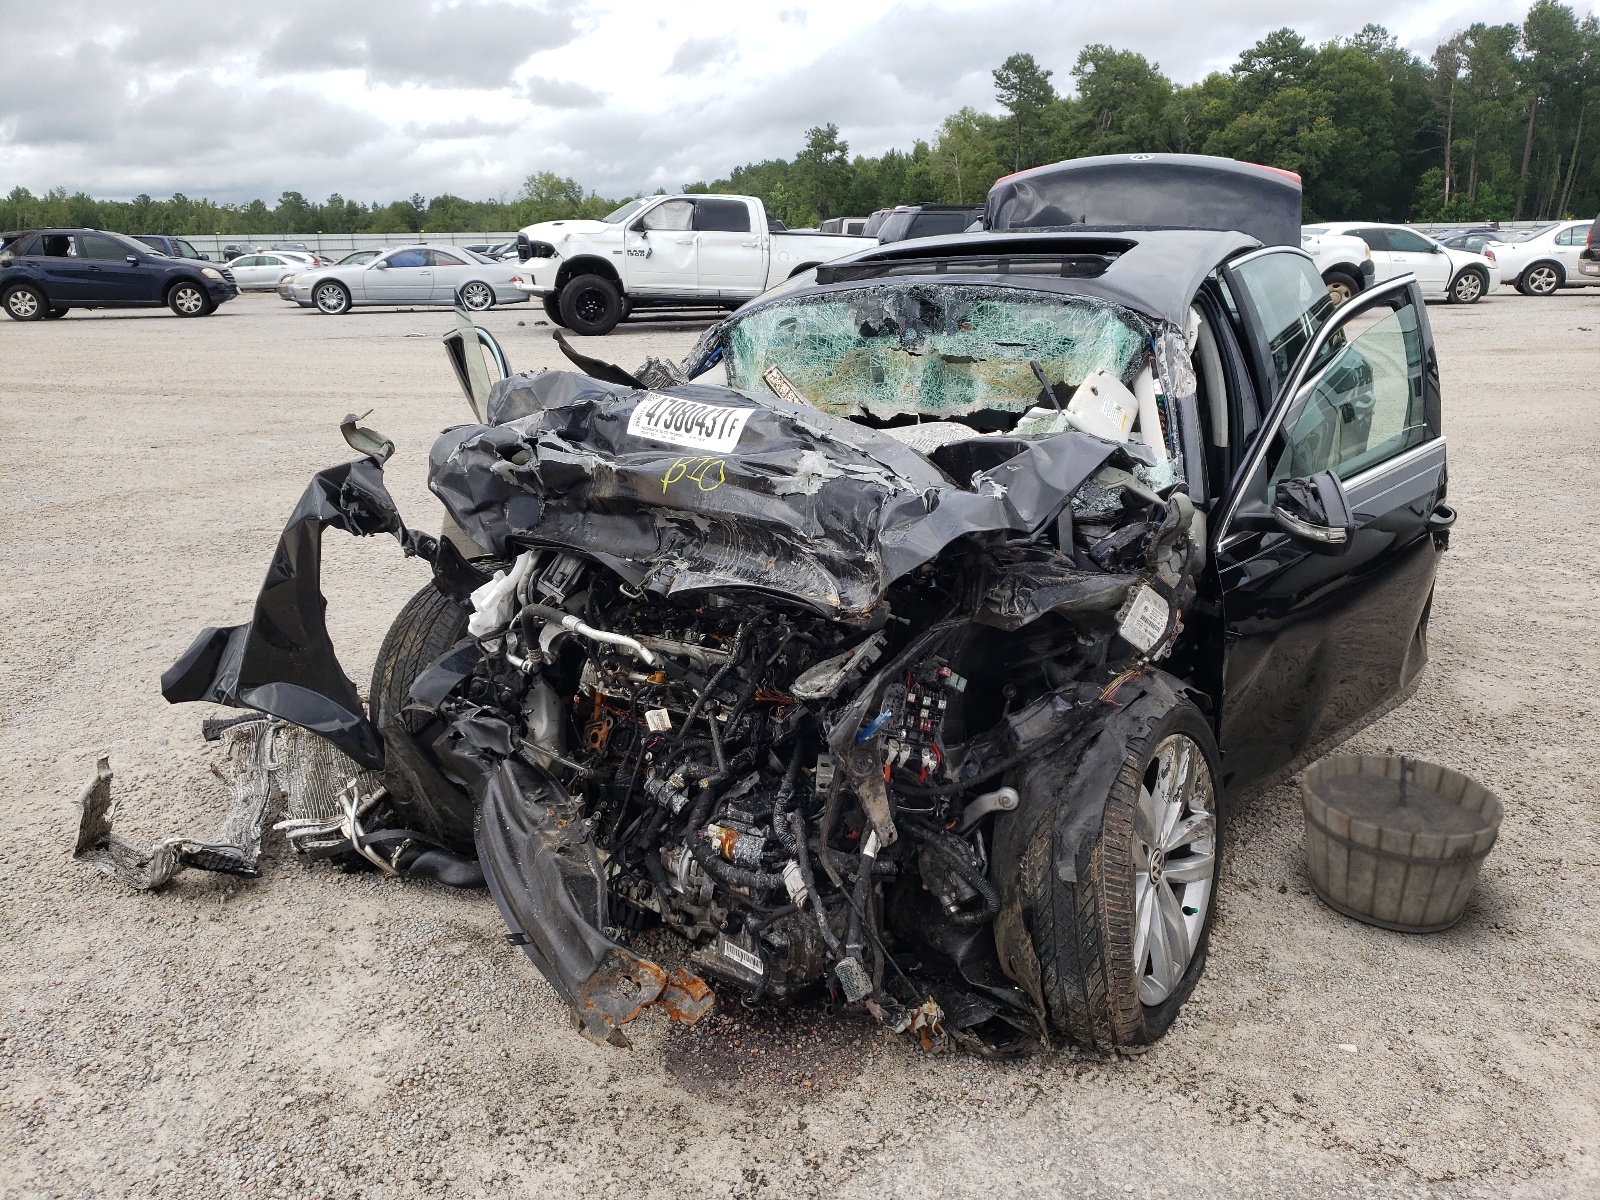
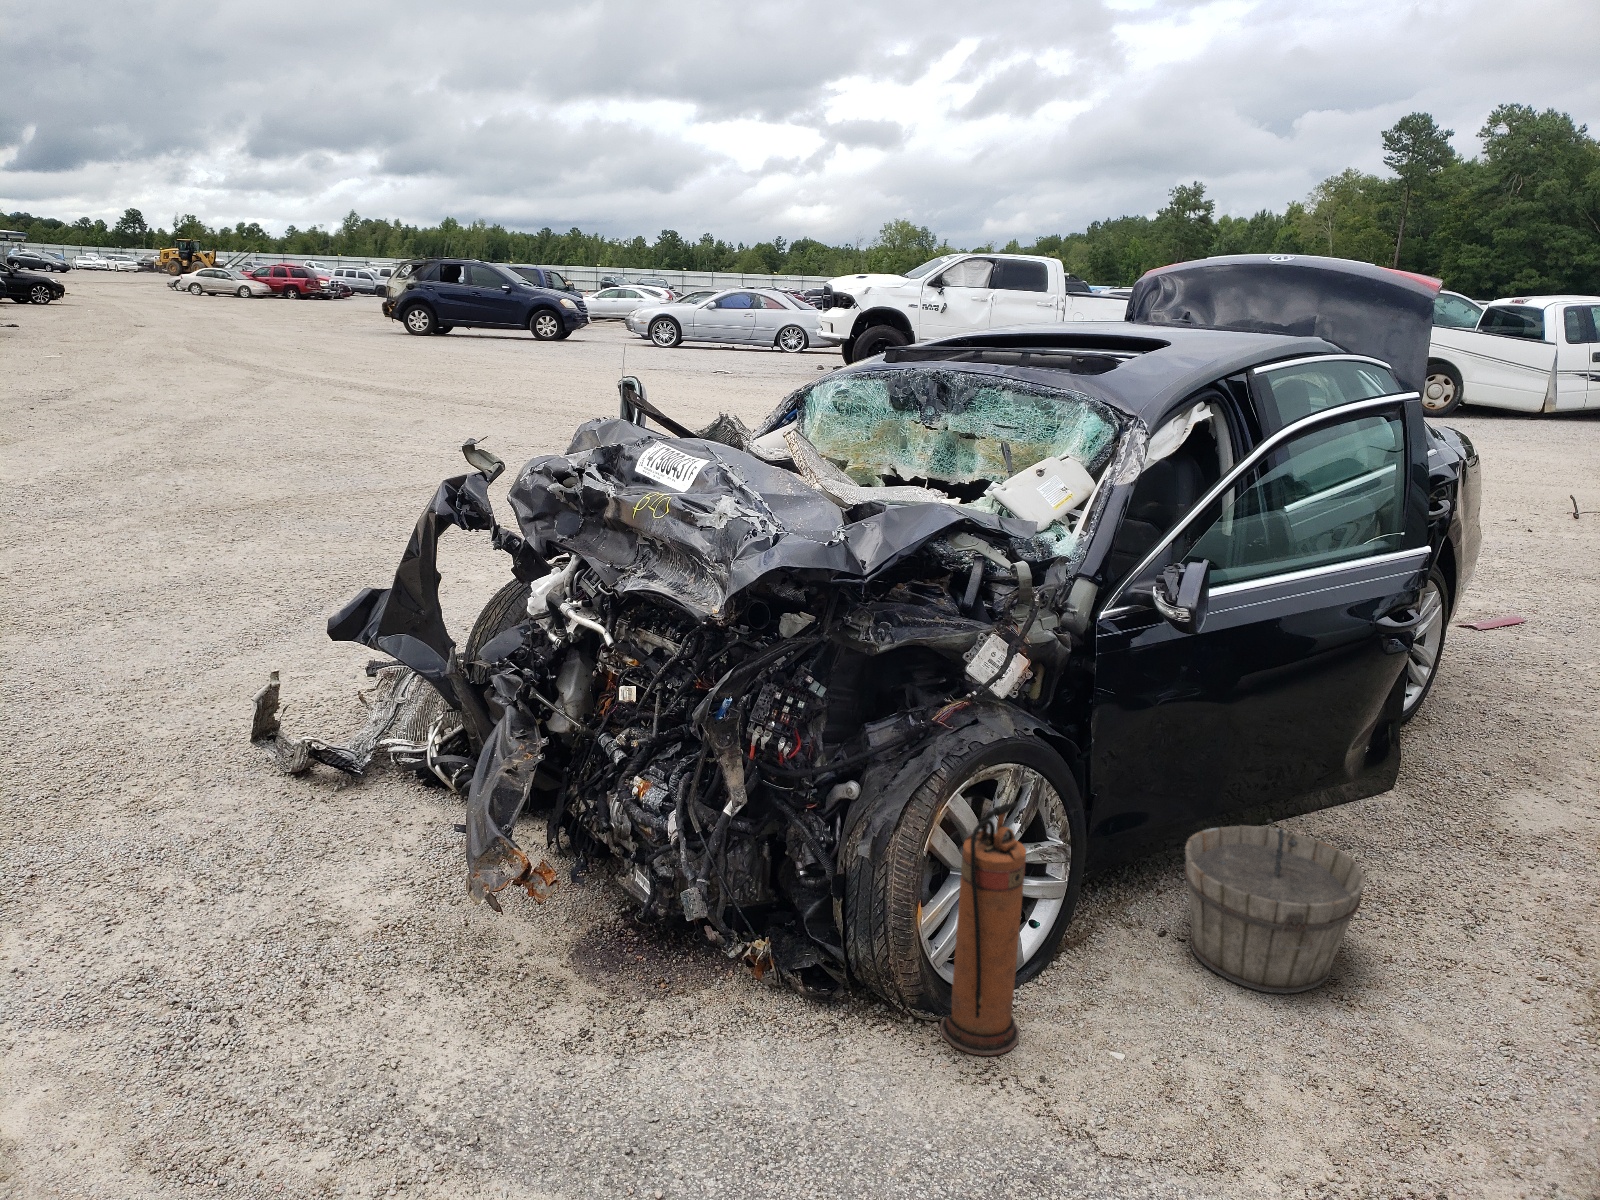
fire extinguisher: none [1145,781,1255,1083] -> present [940,802,1026,1056]

